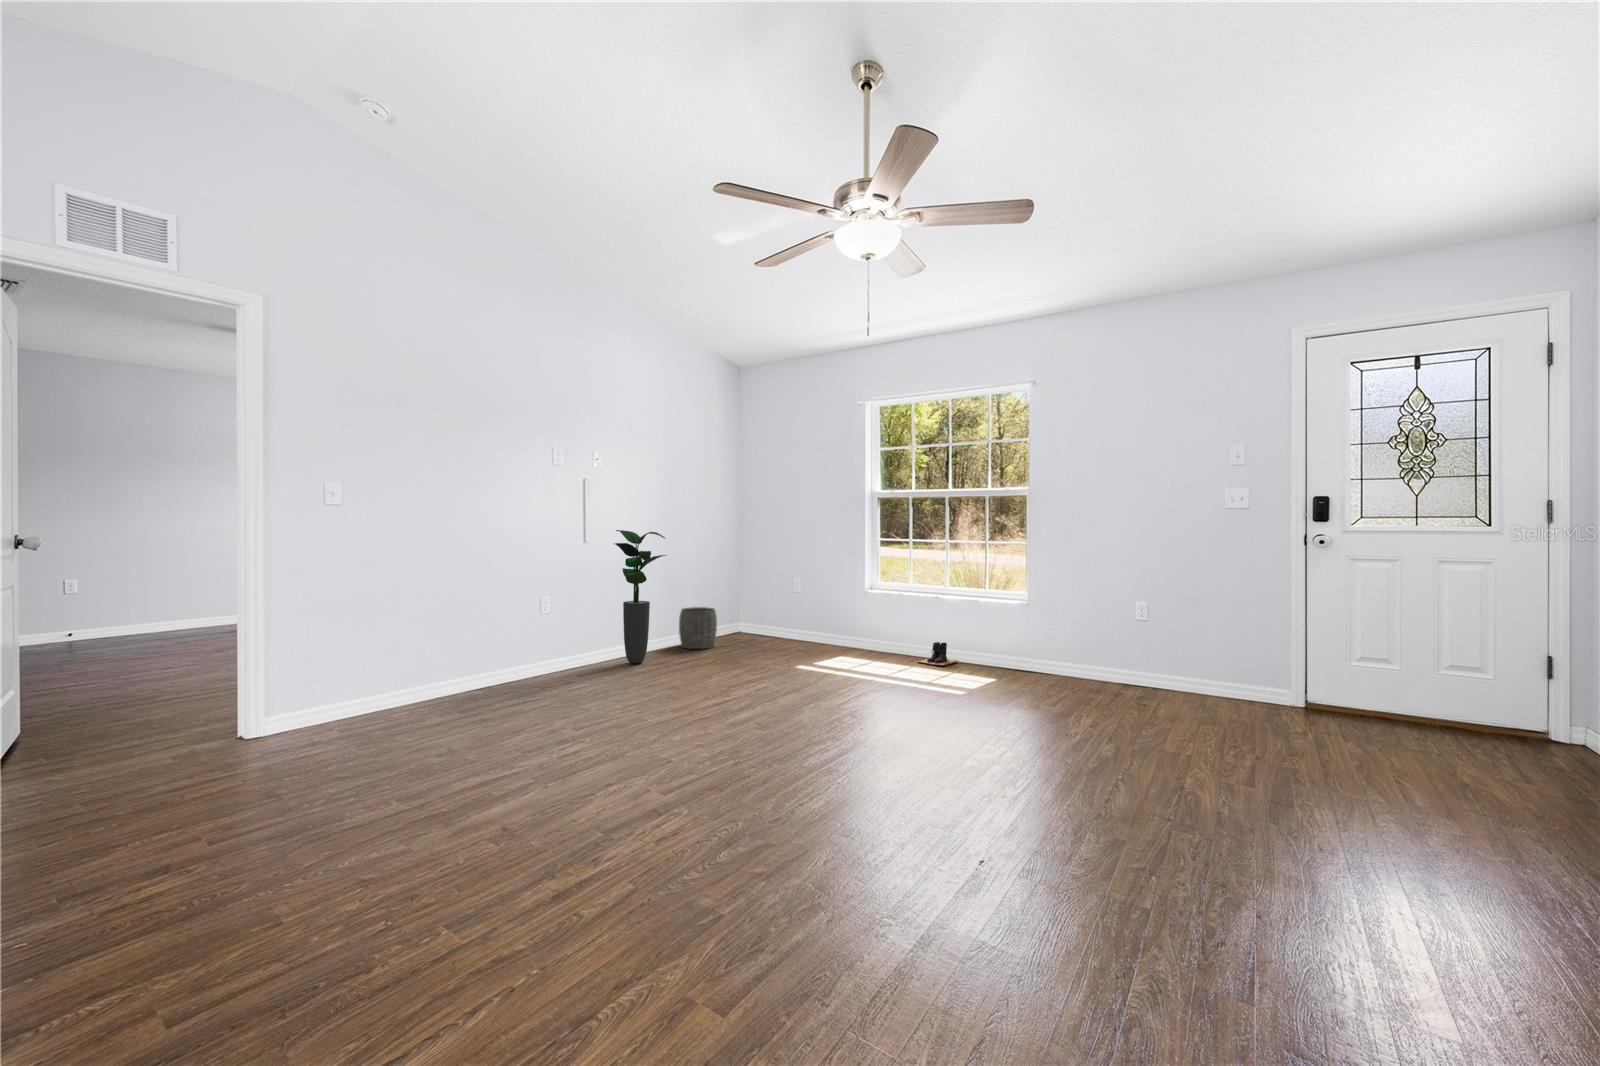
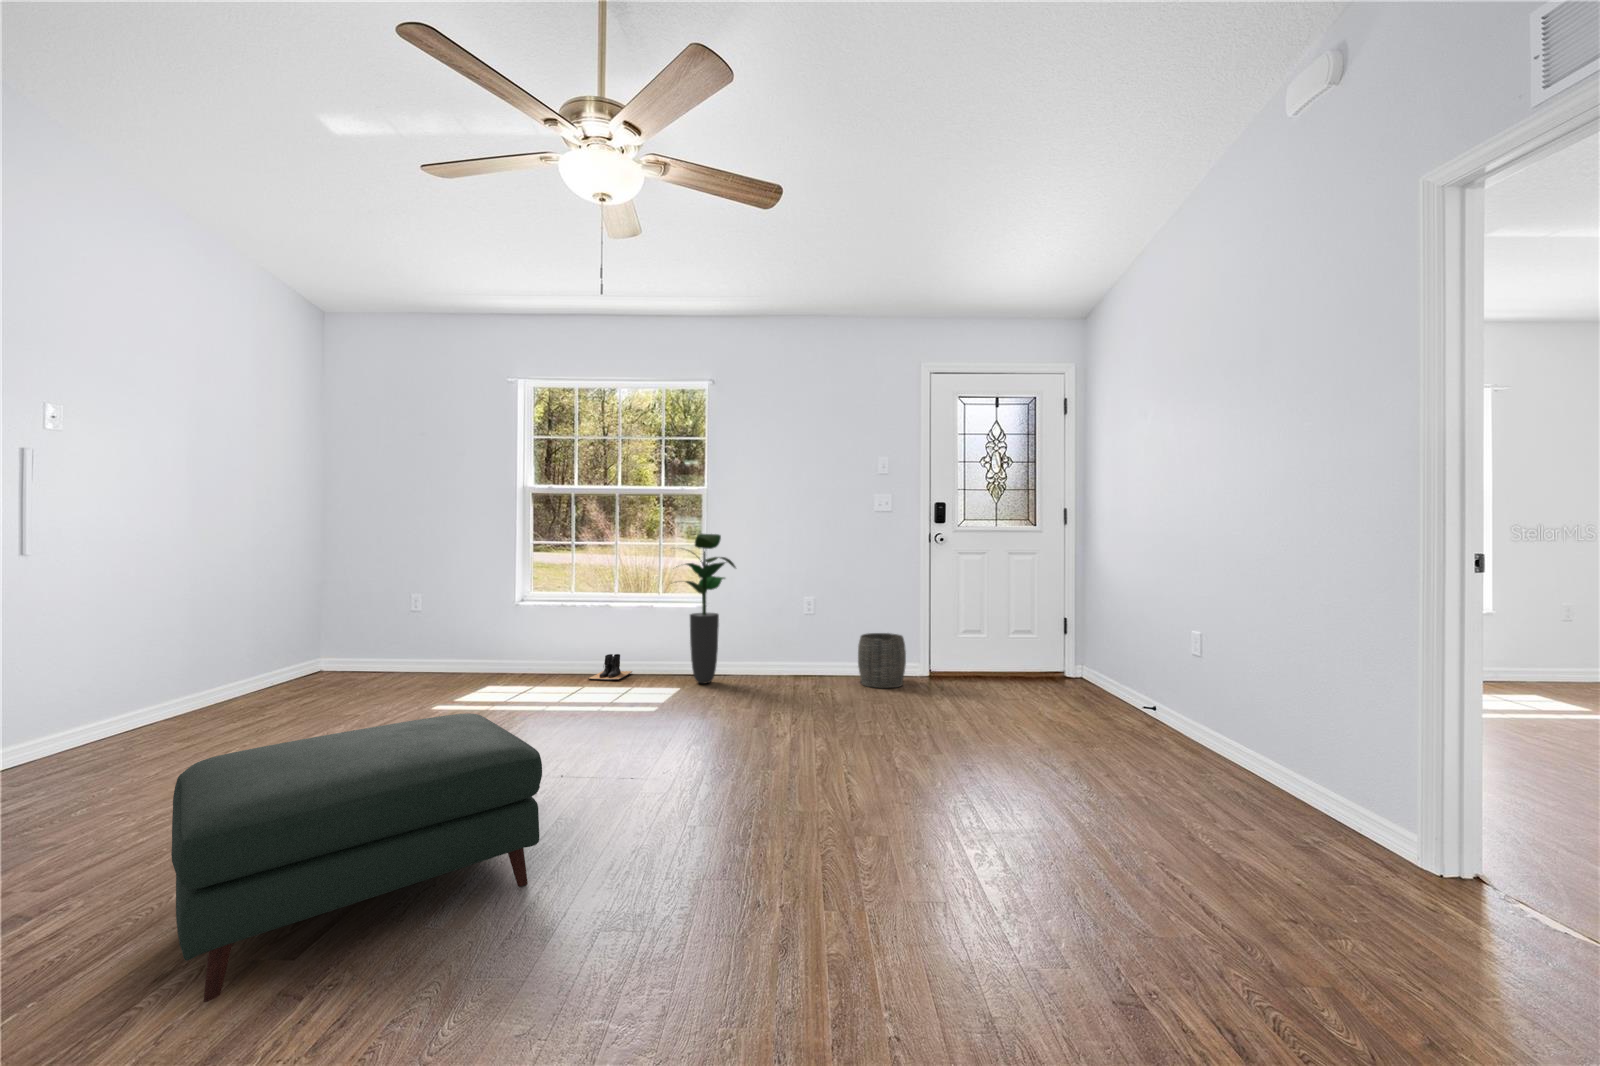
potted plant: present [615,530,666,664] -> present [676,534,736,683]
woven basket: present [679,607,717,649] -> present [858,633,906,688]
ottoman: none [608,663,816,802] -> present [171,713,542,1002]

